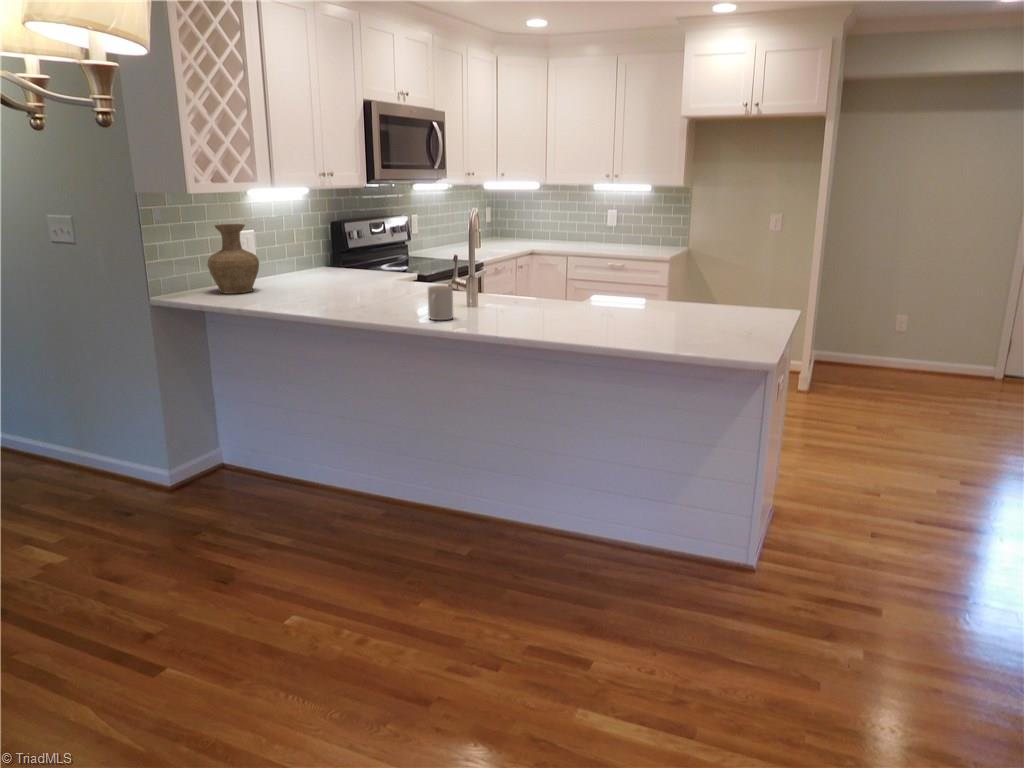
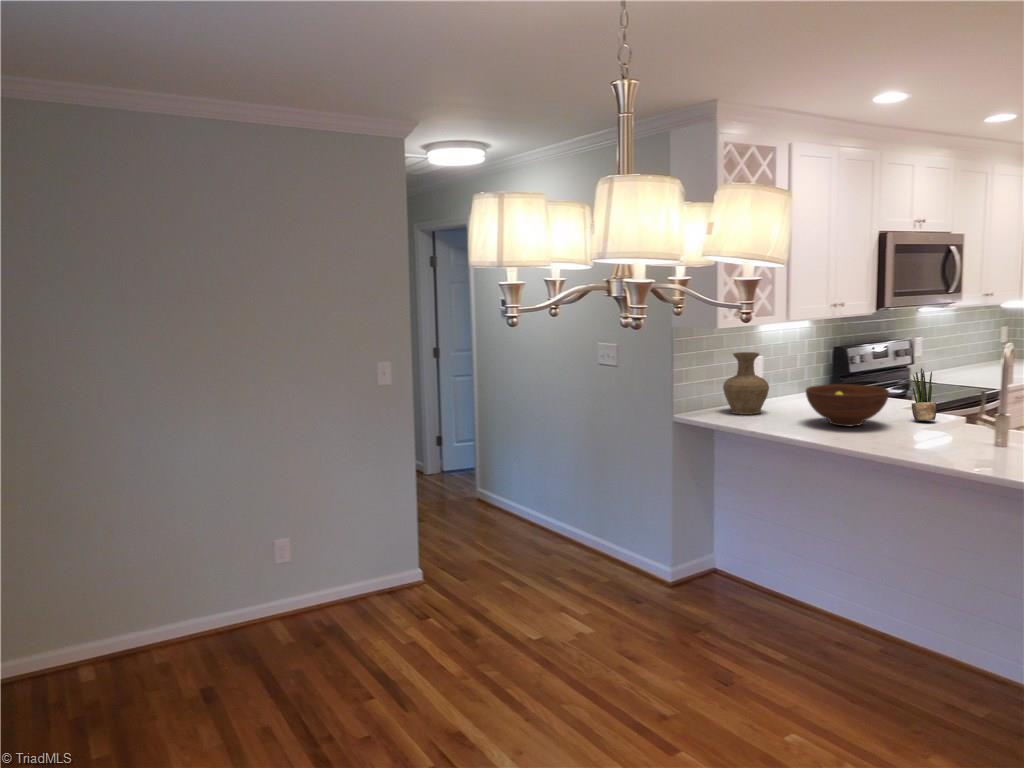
potted plant: none [398,236,421,289] -> present [912,368,936,420]
fruit bowl: none [294,256,376,299] -> present [806,384,889,426]
mug: present [428,285,453,320] -> none [953,423,984,459]

